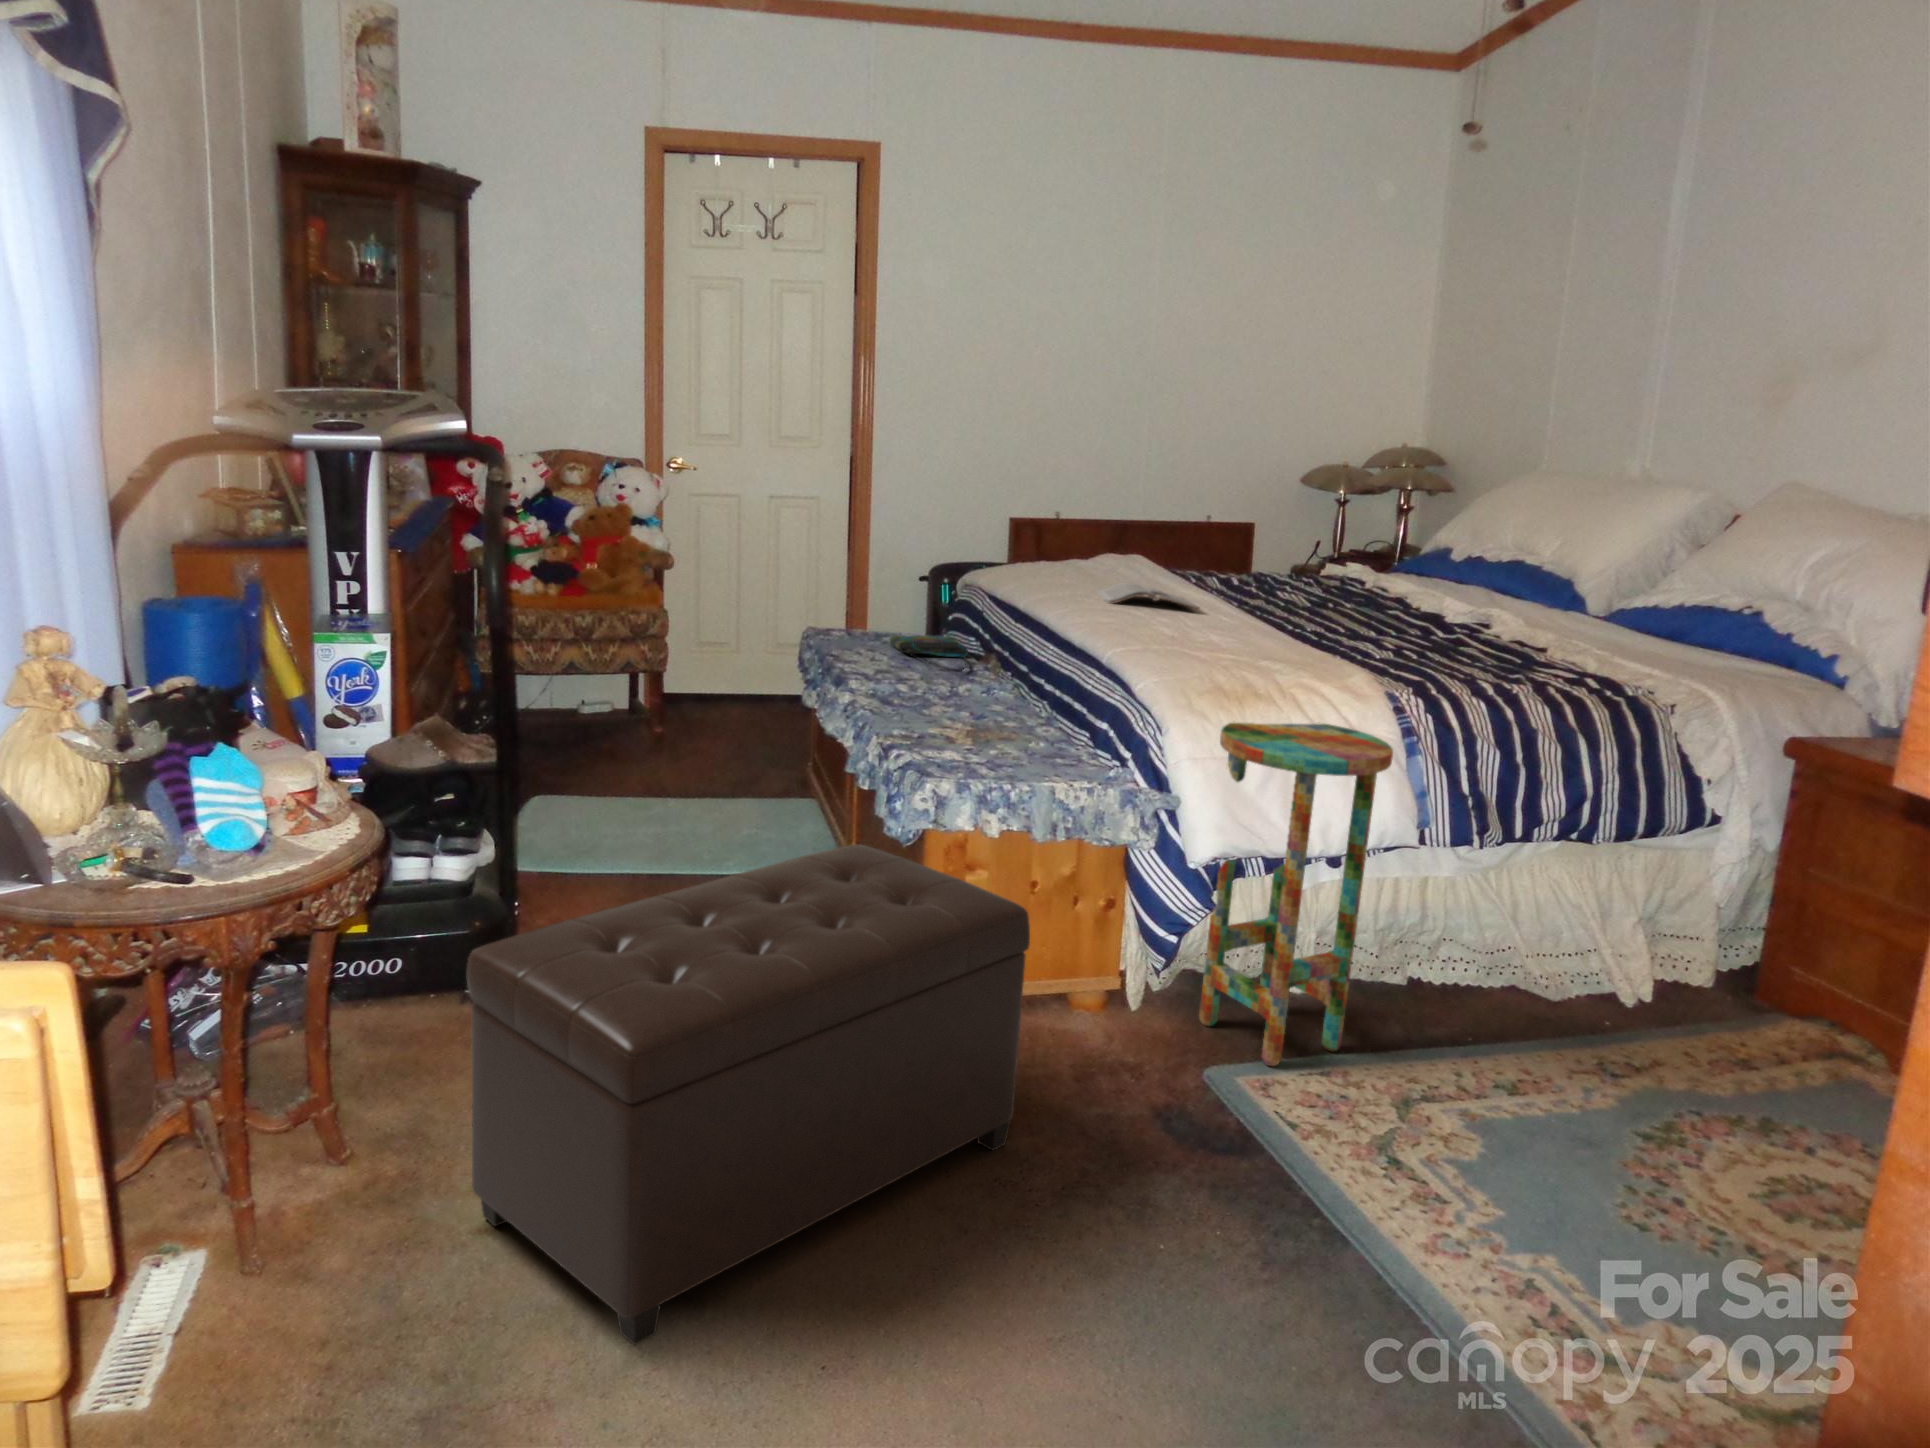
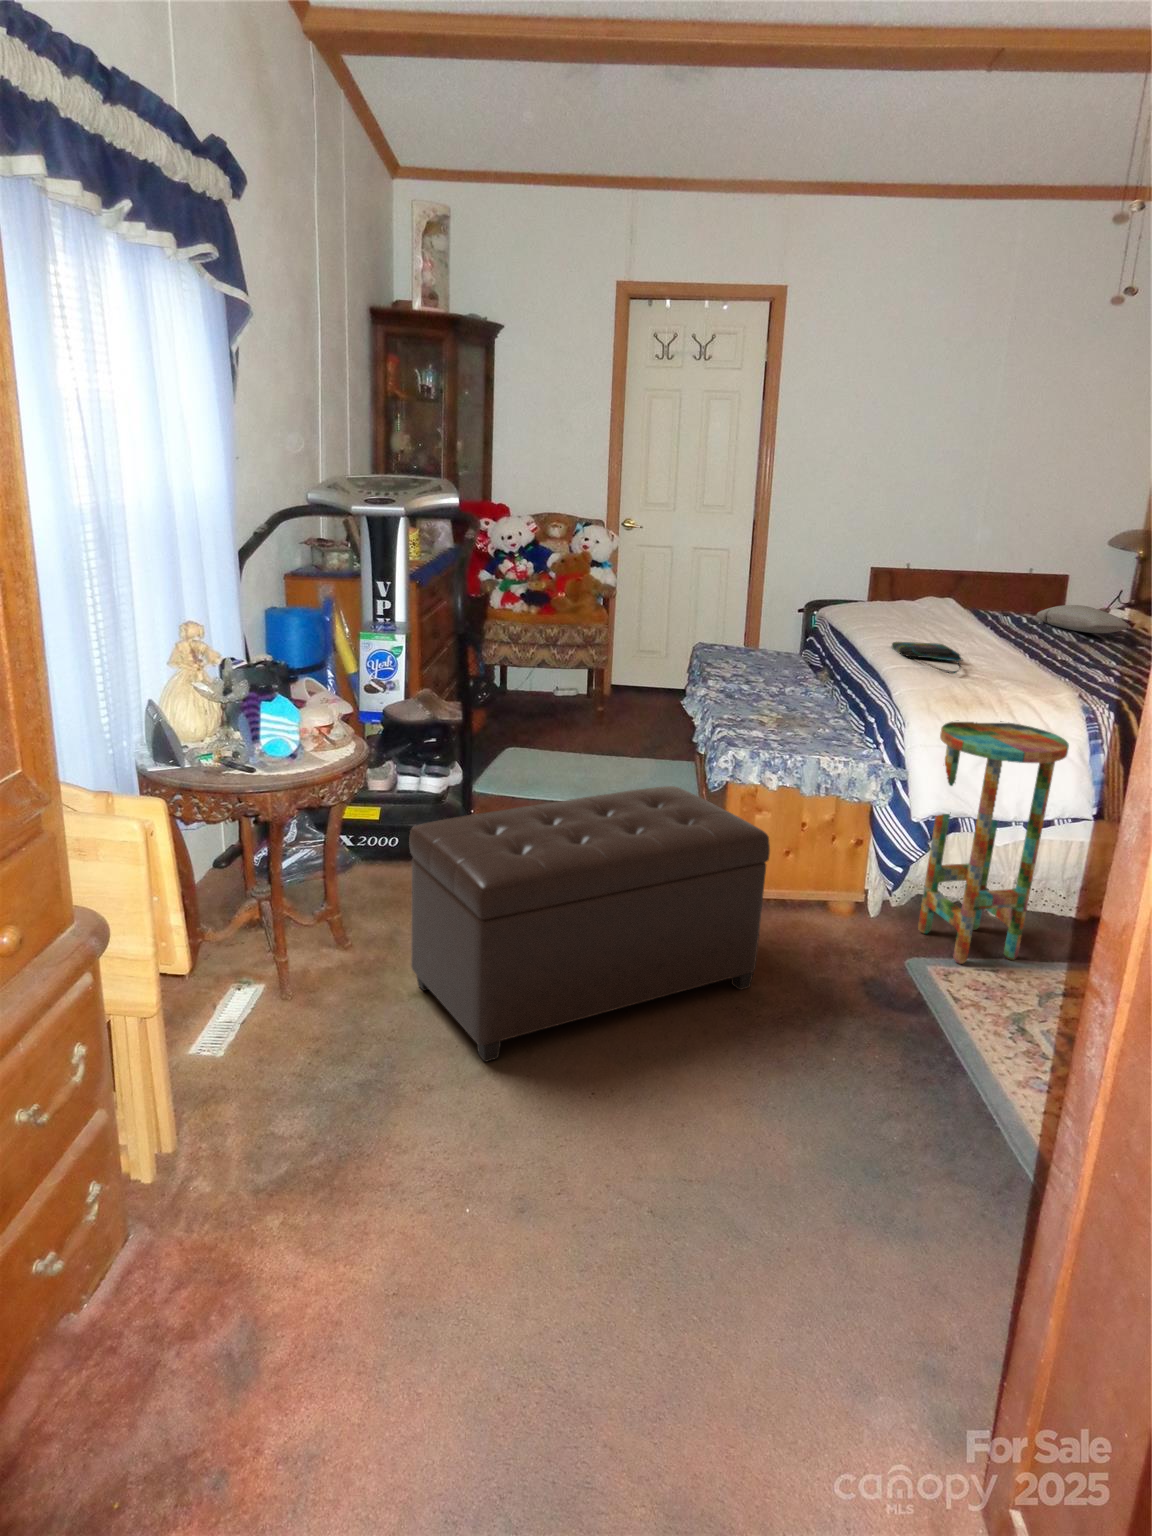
pillow: none [1250,562,1369,596] -> present [1037,605,1129,633]
magazine: present [1098,583,1199,609] -> none [898,618,973,639]
tote bag: present [890,636,971,672] -> present [892,642,962,674]

